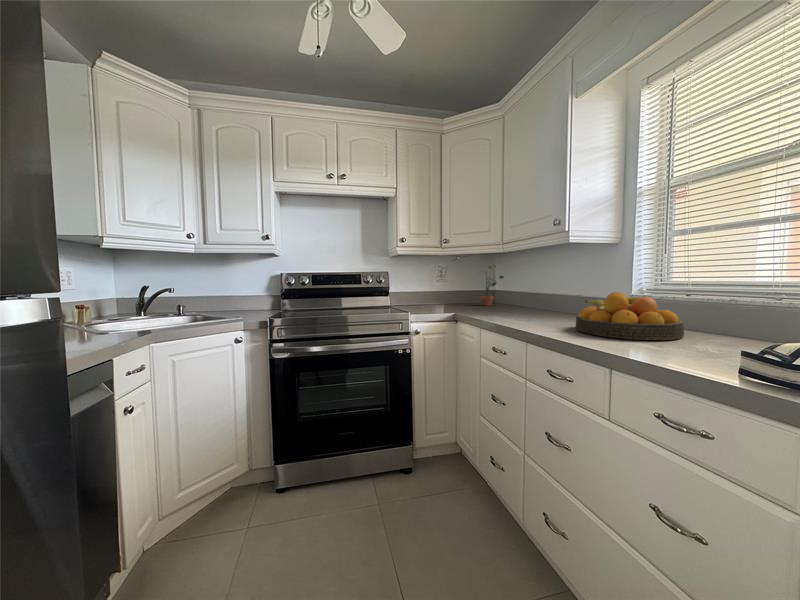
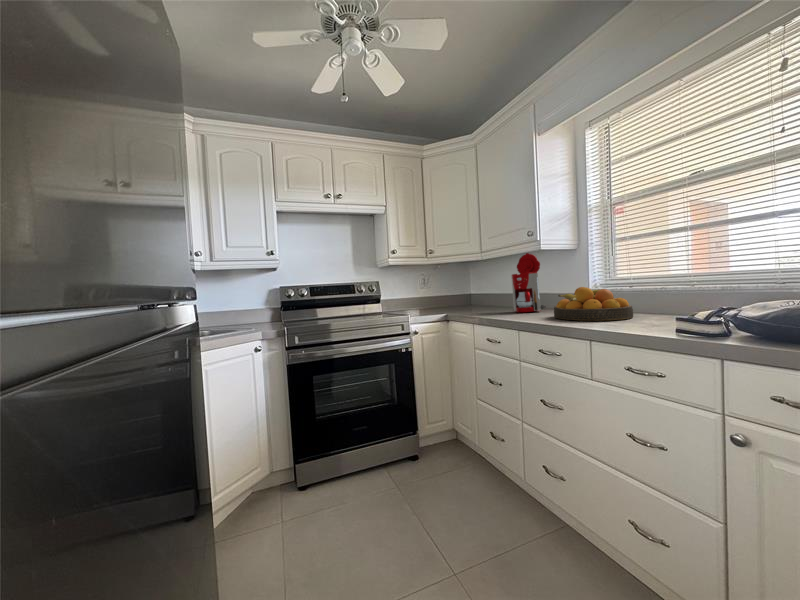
coffee maker: none [533,246,576,318] -> present [511,253,546,312]
potted plant: present [480,264,504,306] -> none [457,270,480,307]

